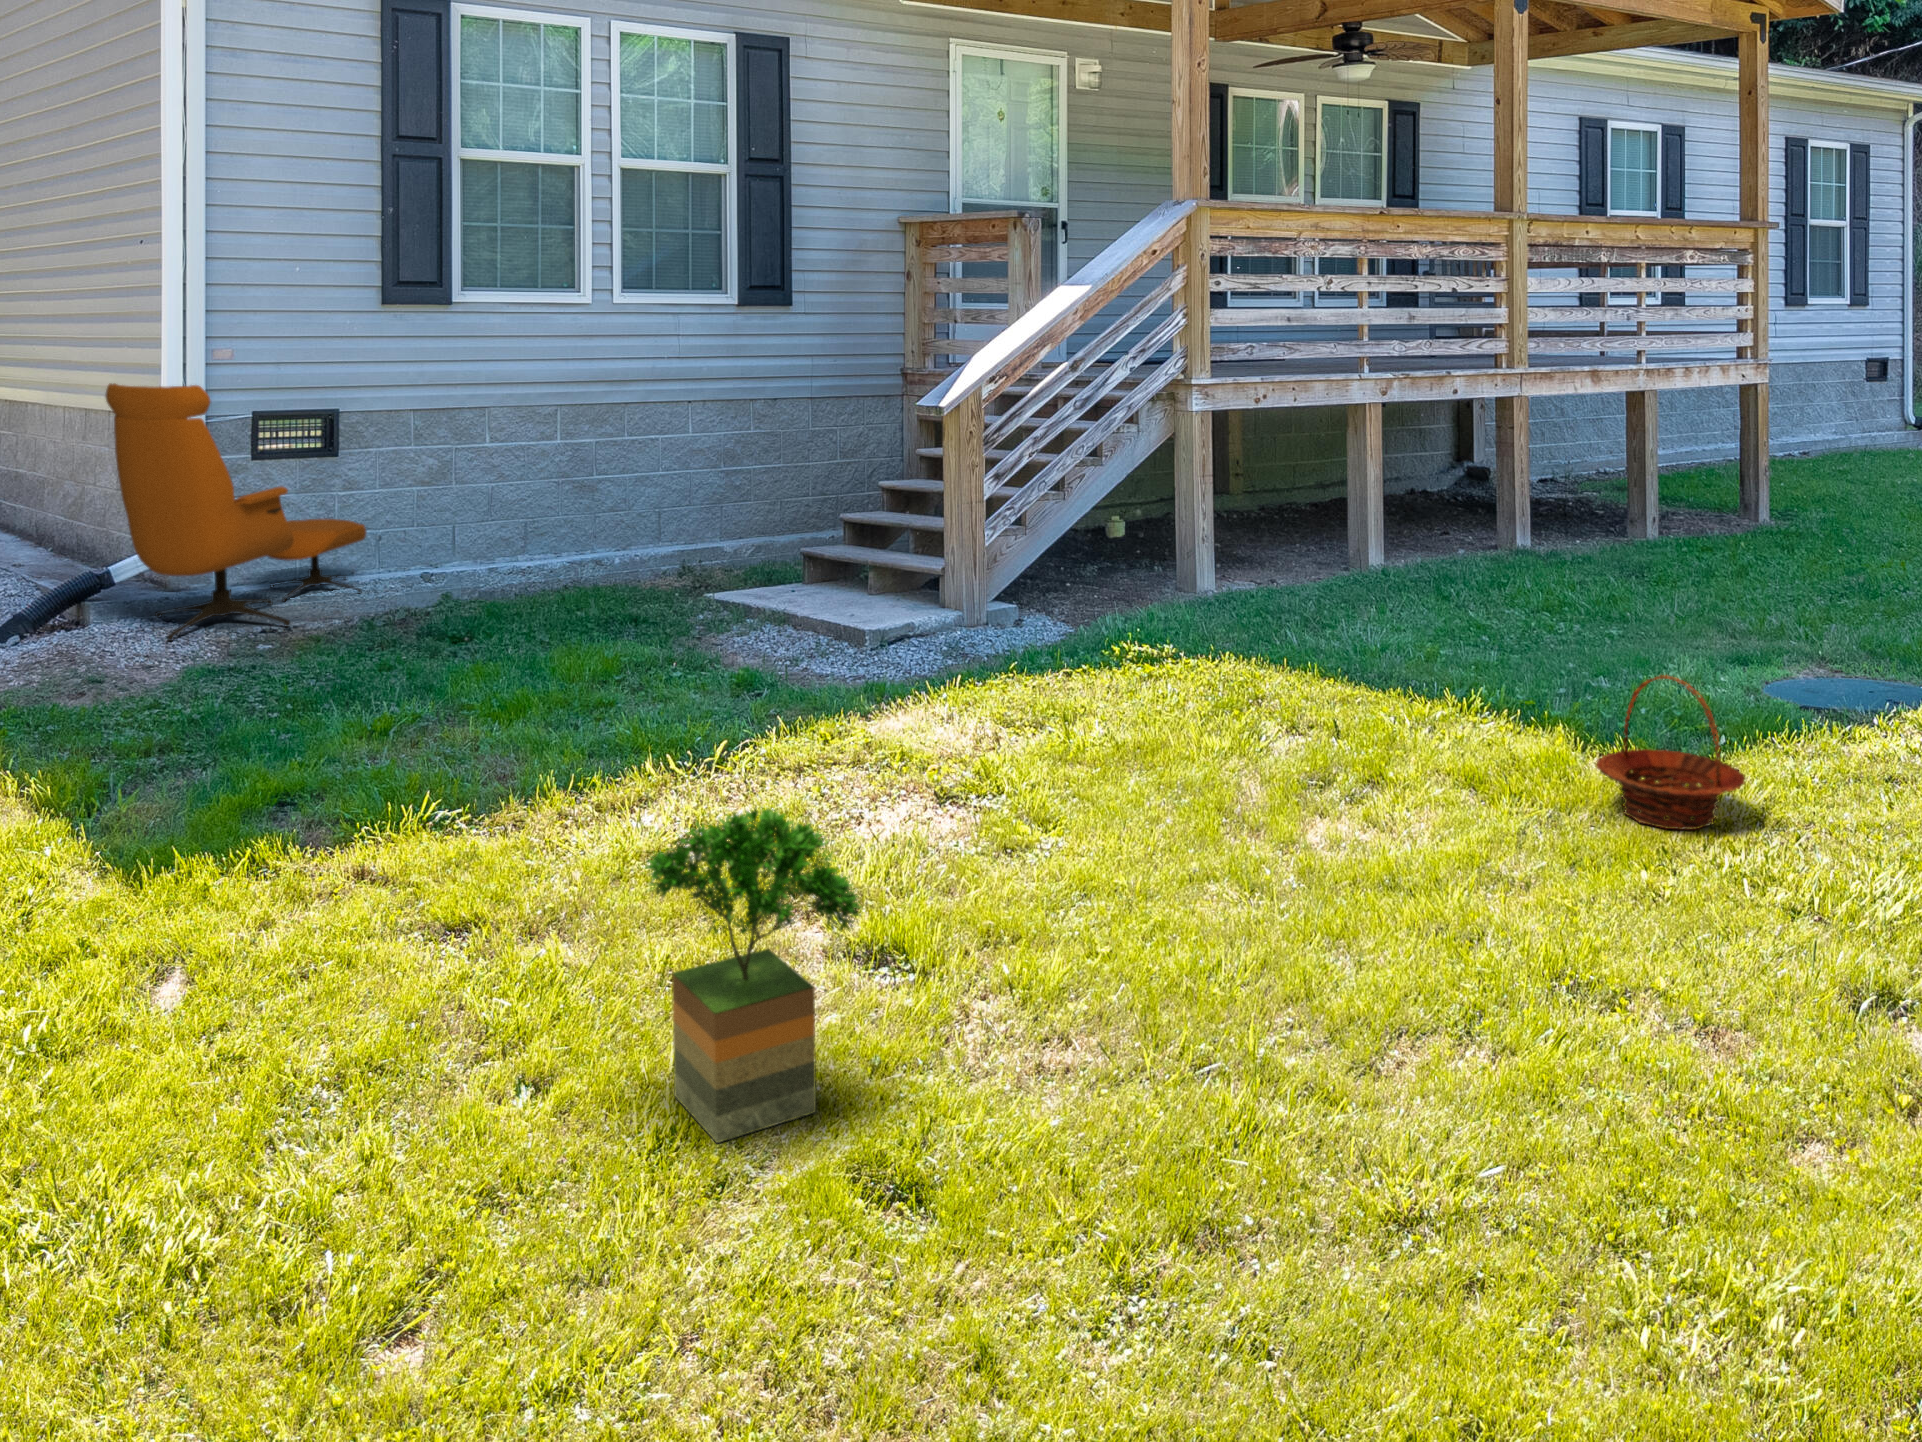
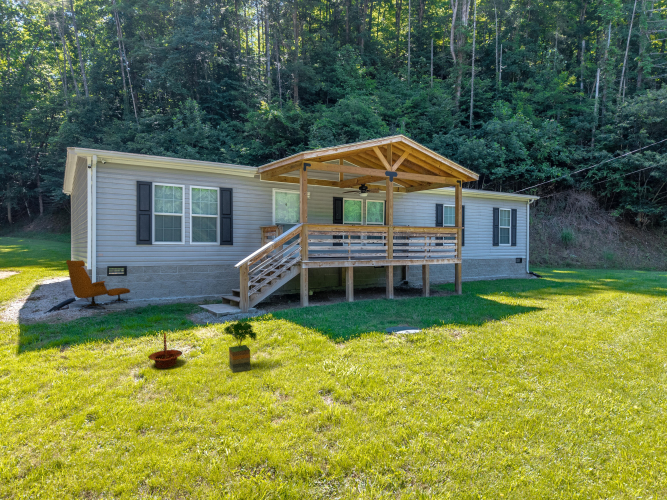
basket: present [1596,675,1746,830] -> present [148,333,182,368]
potted tree: present [646,807,861,1143] -> present [224,322,257,373]

